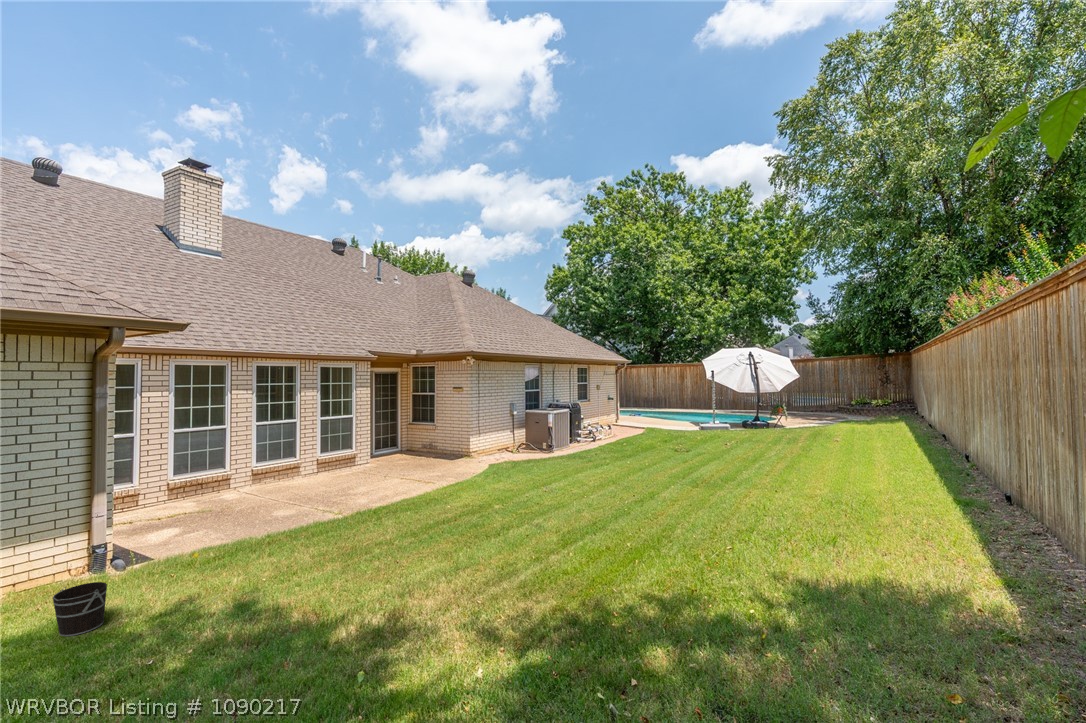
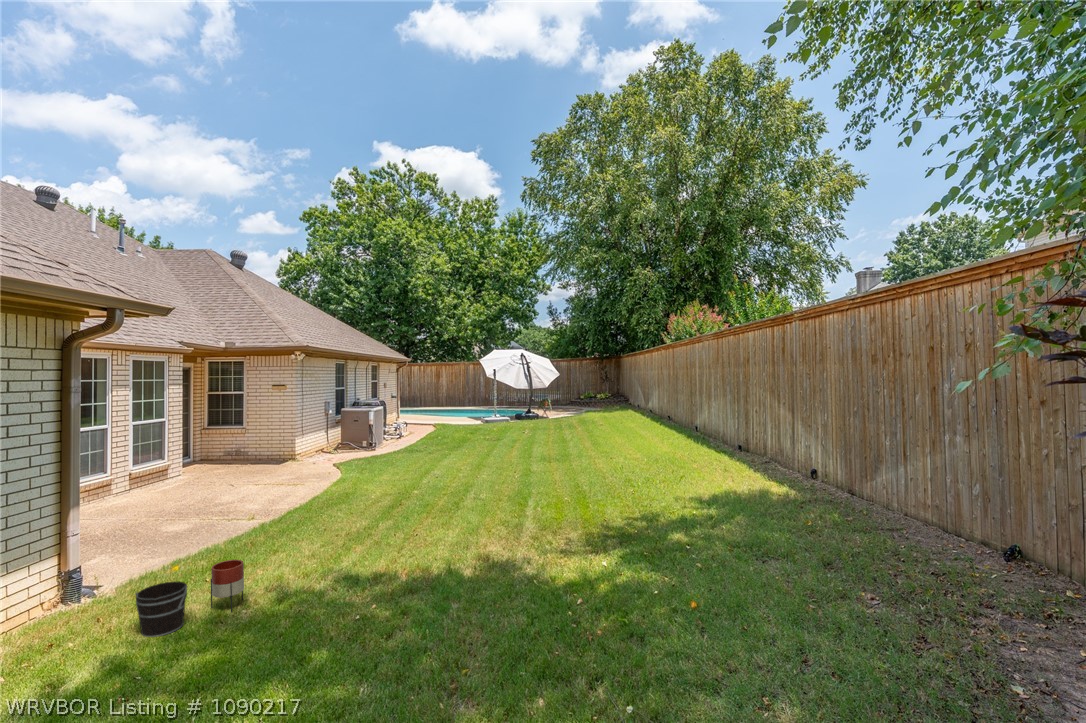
planter: none [135,569,173,625] -> present [211,560,244,612]

